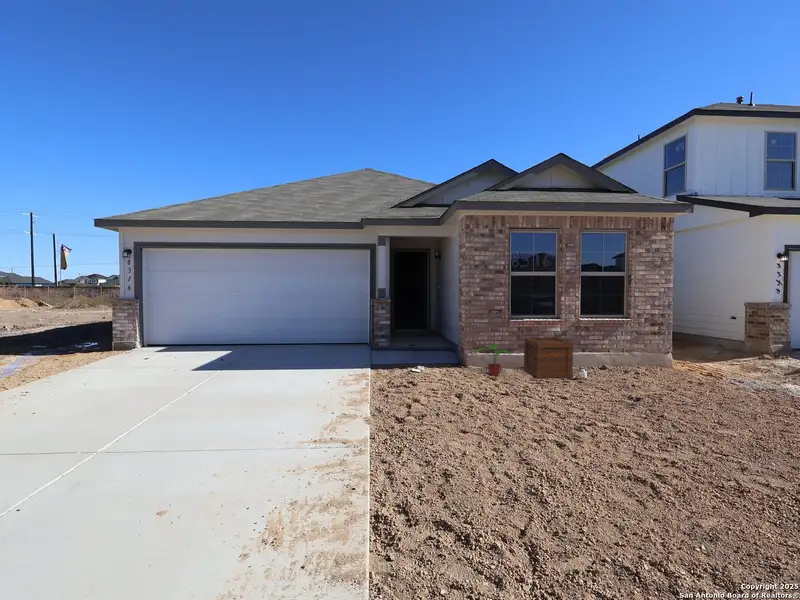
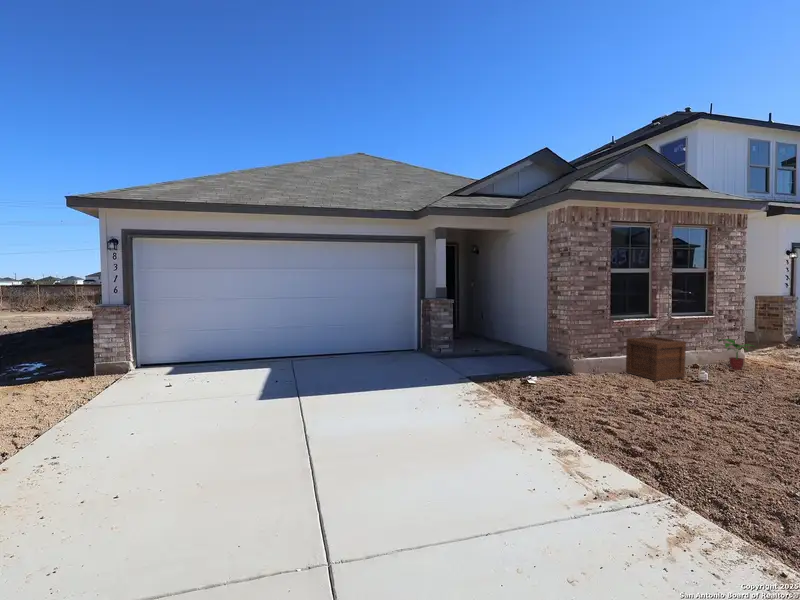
potted plant: present [476,345,510,376] -> present [719,339,755,370]

